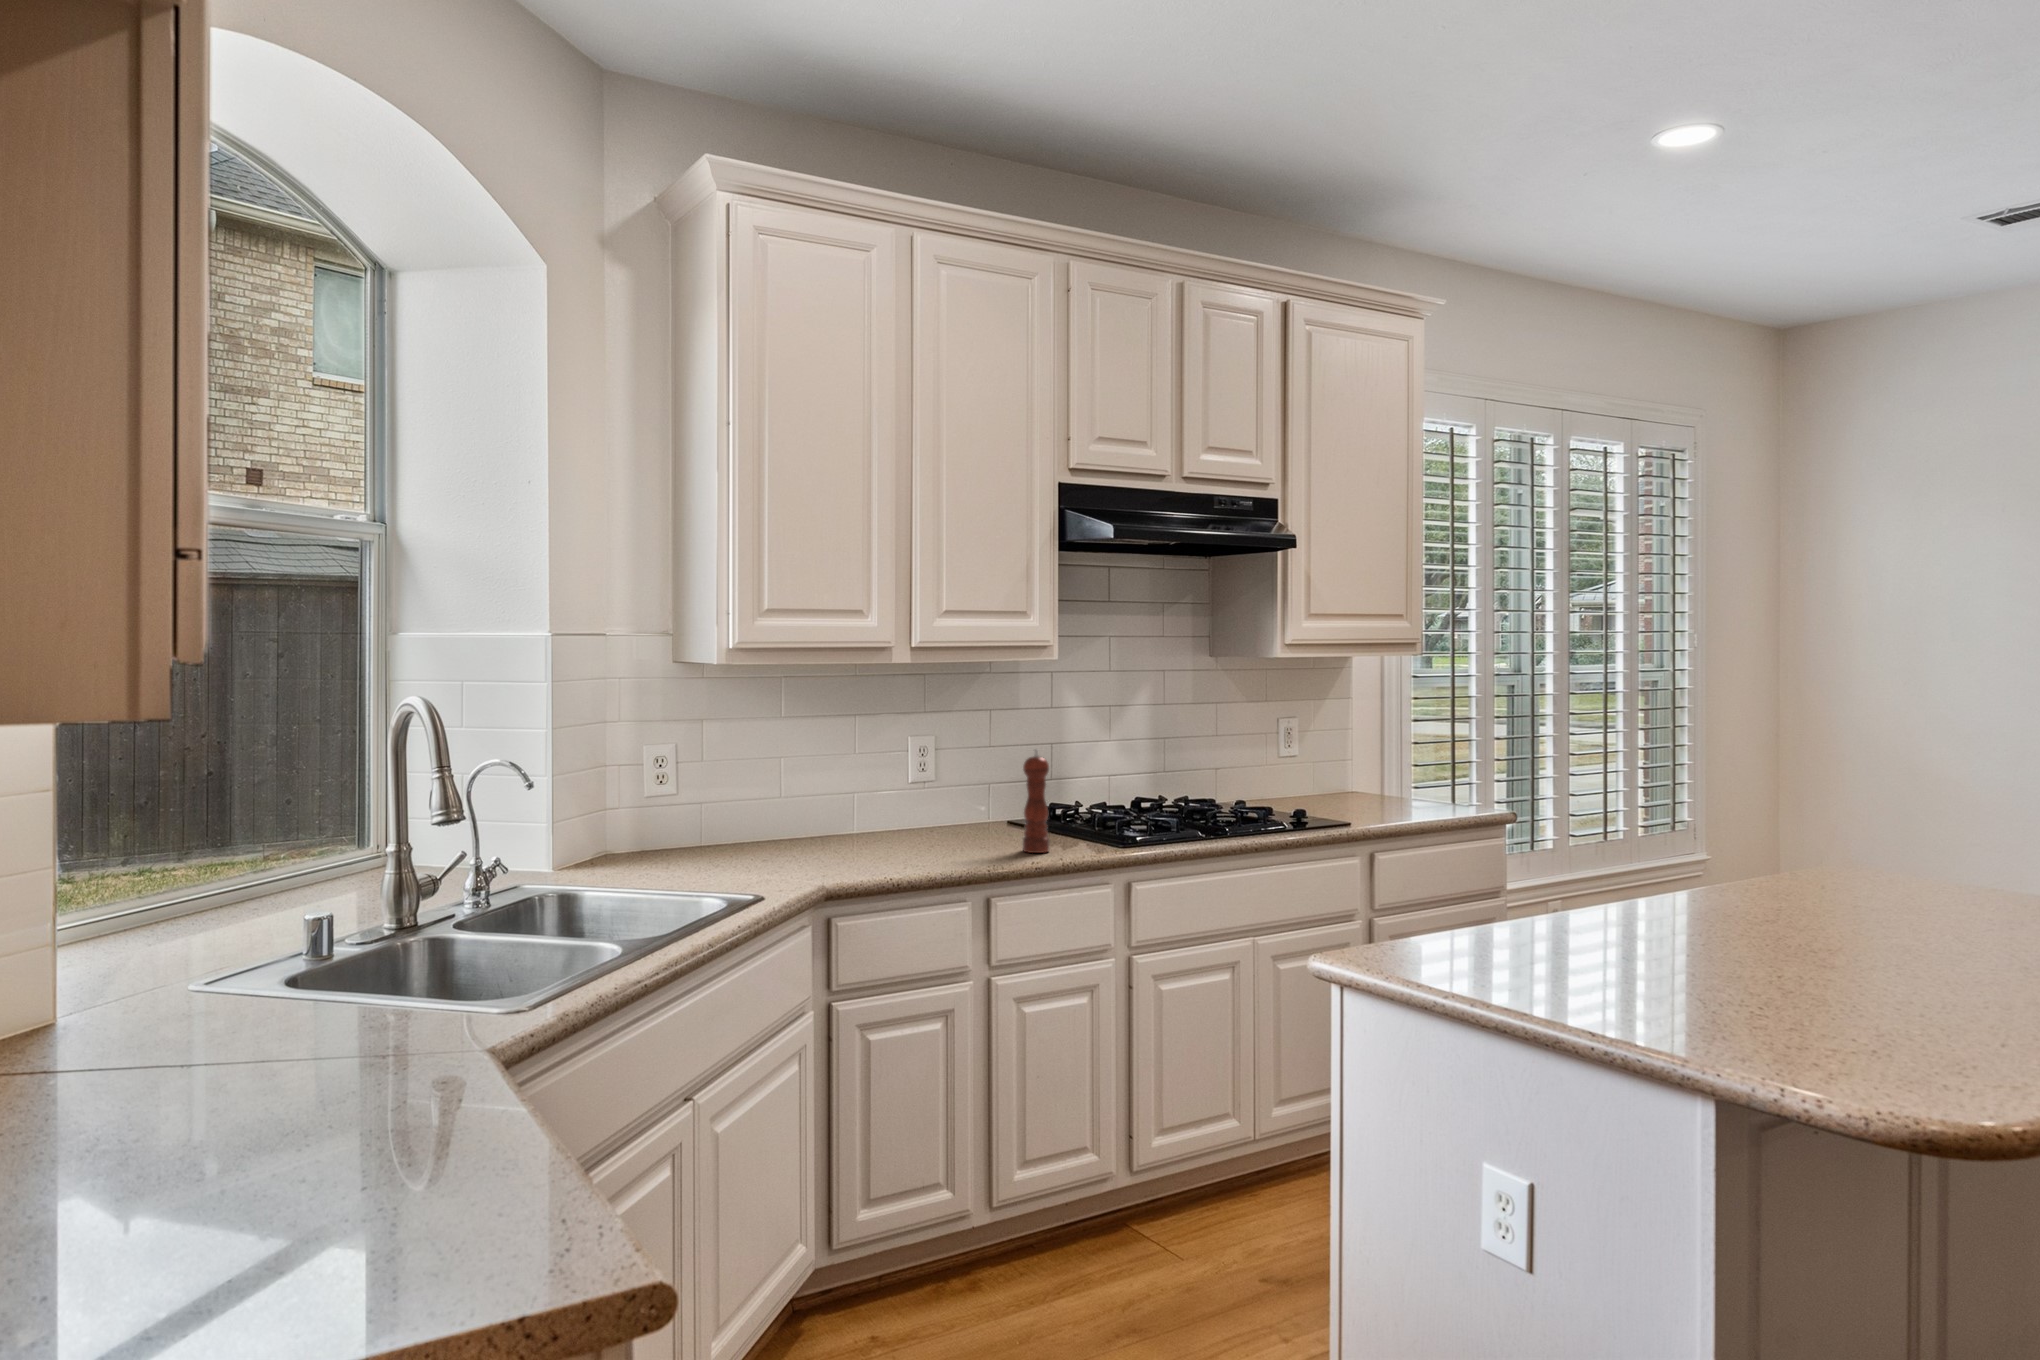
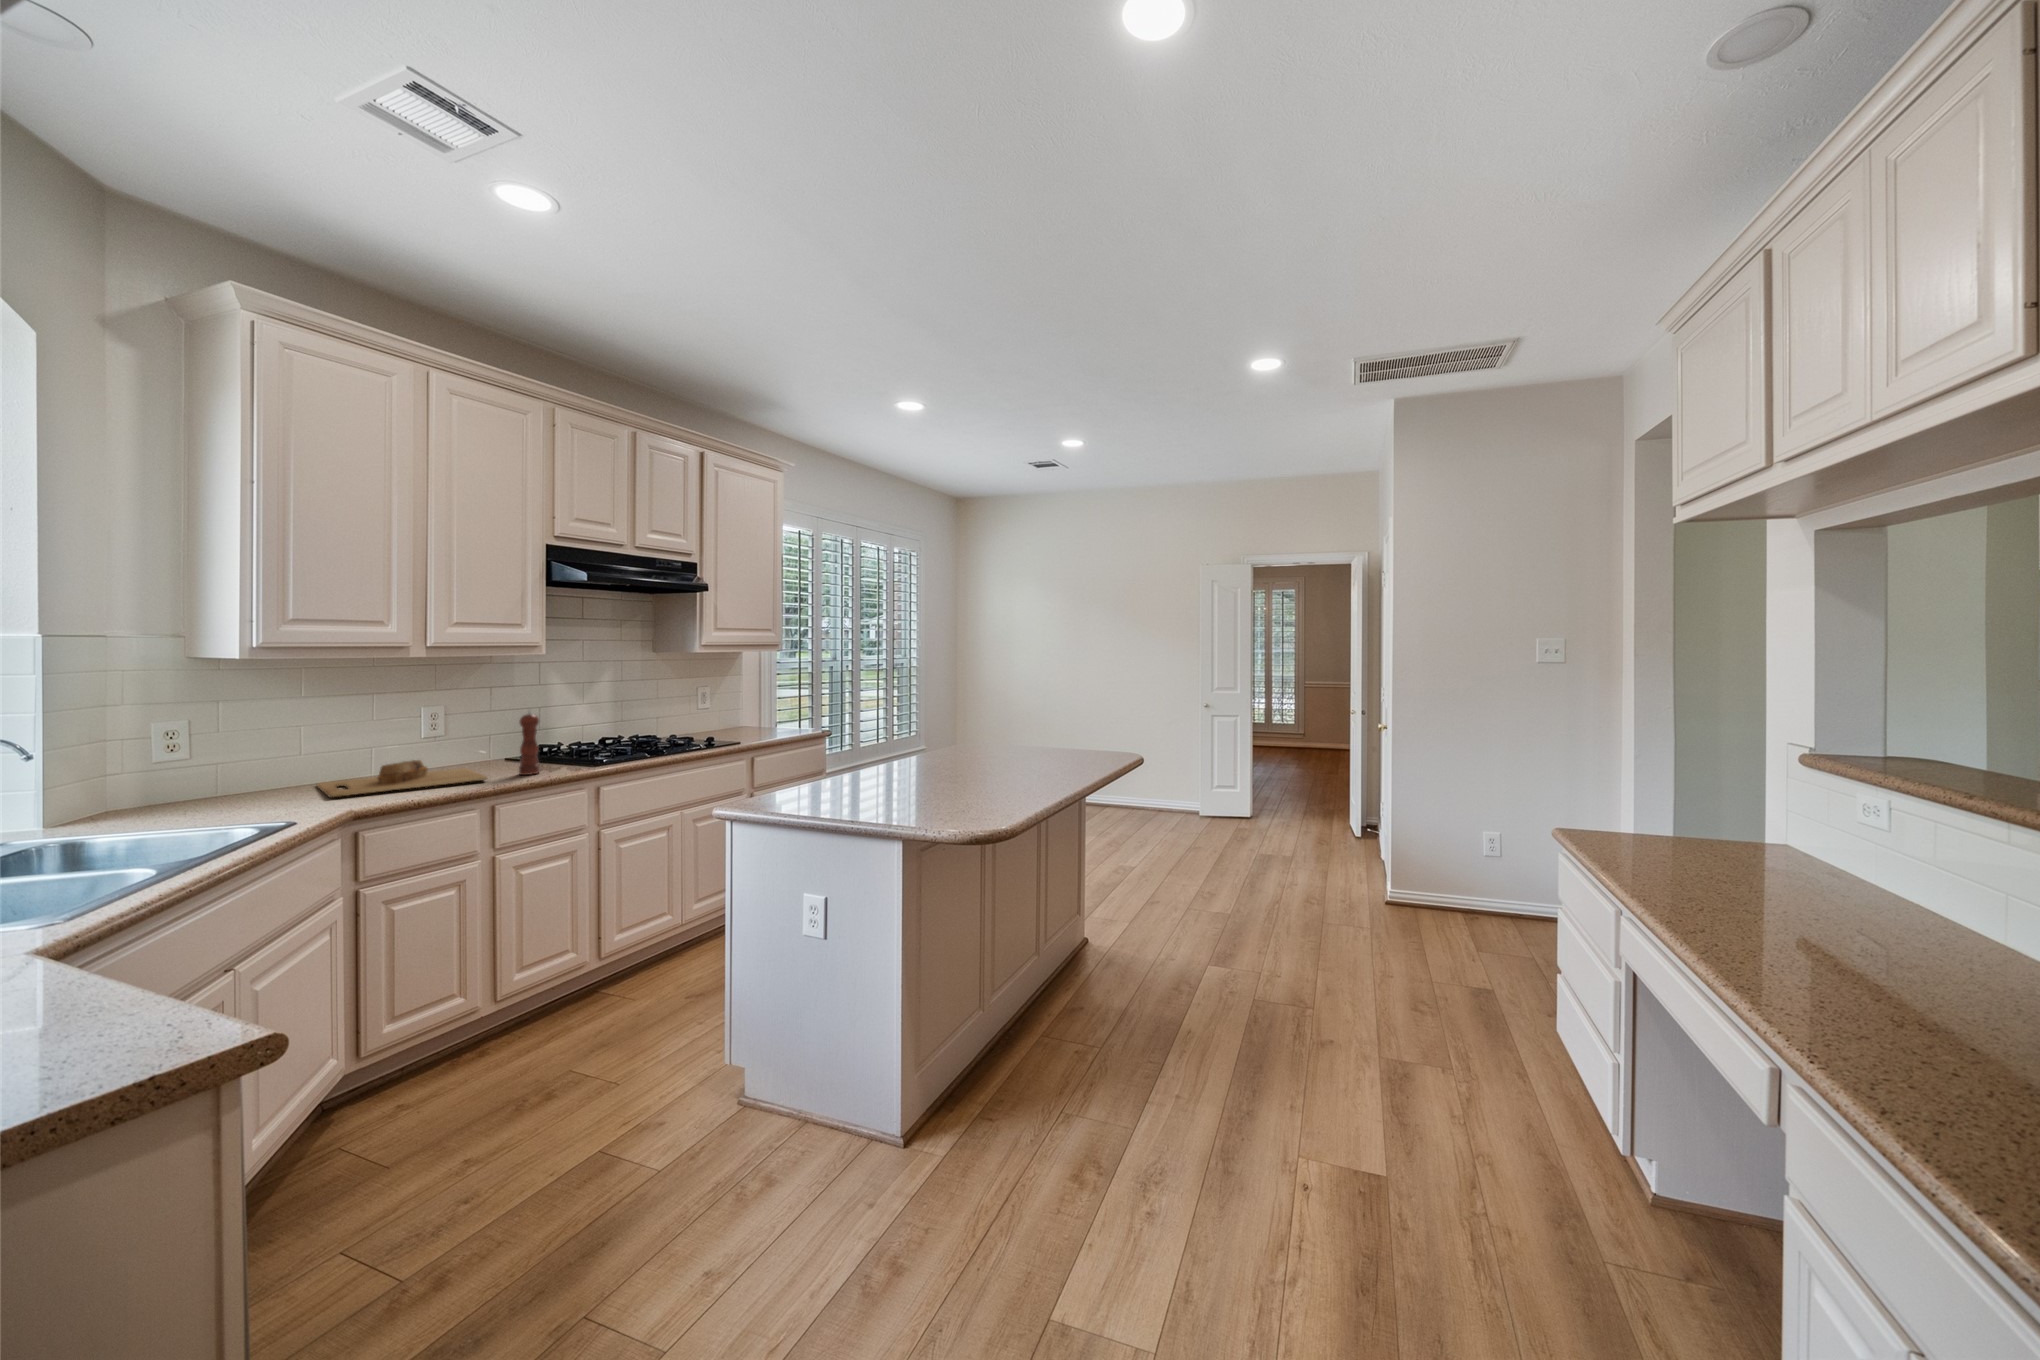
cutting board: none [793,816,983,864] -> present [317,760,487,797]

